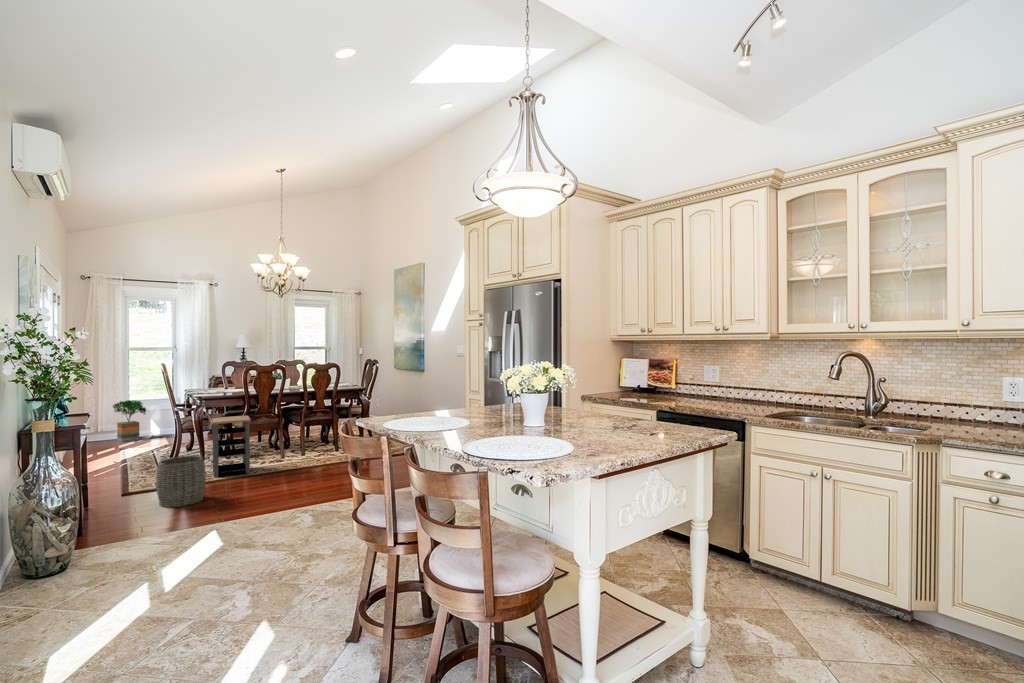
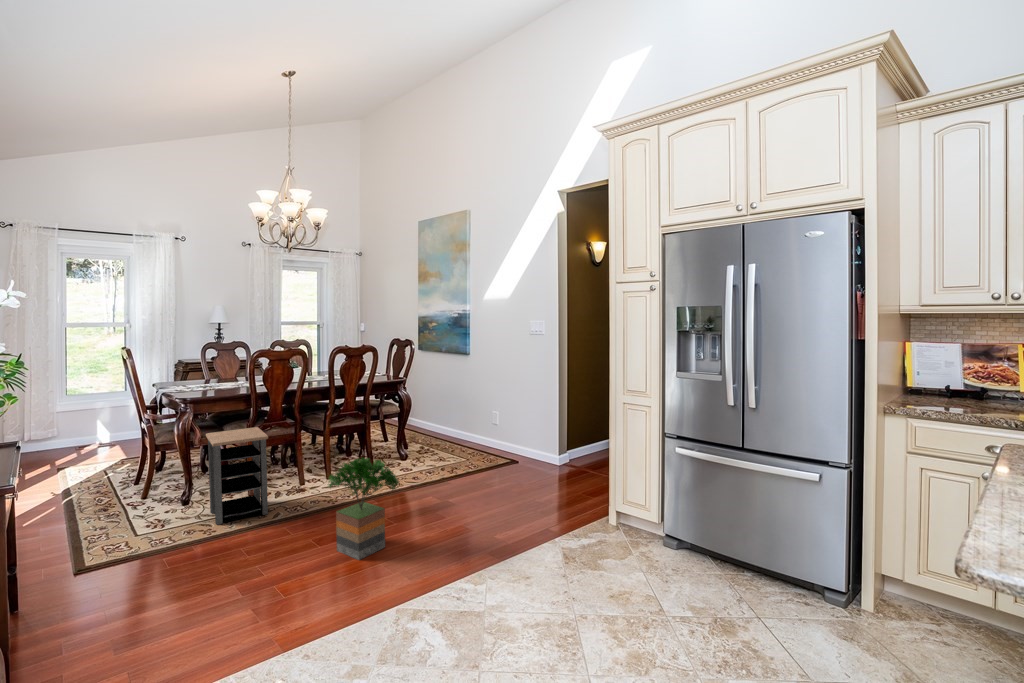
potted tree: present [113,400,146,442] -> present [328,458,399,560]
woven basket: present [156,456,206,507] -> none [139,508,220,603]

